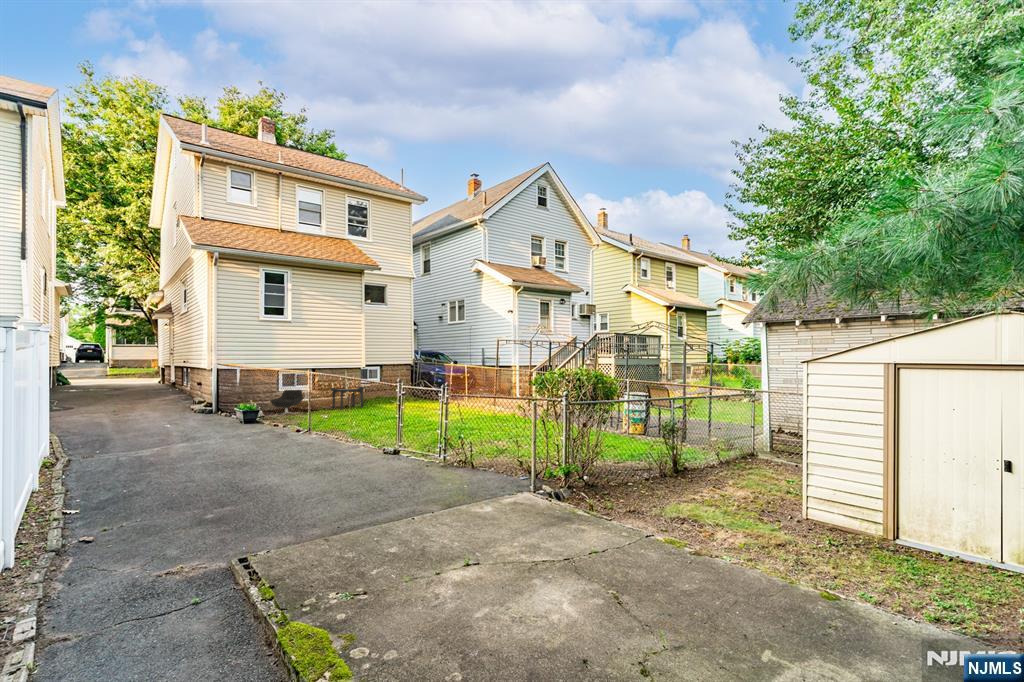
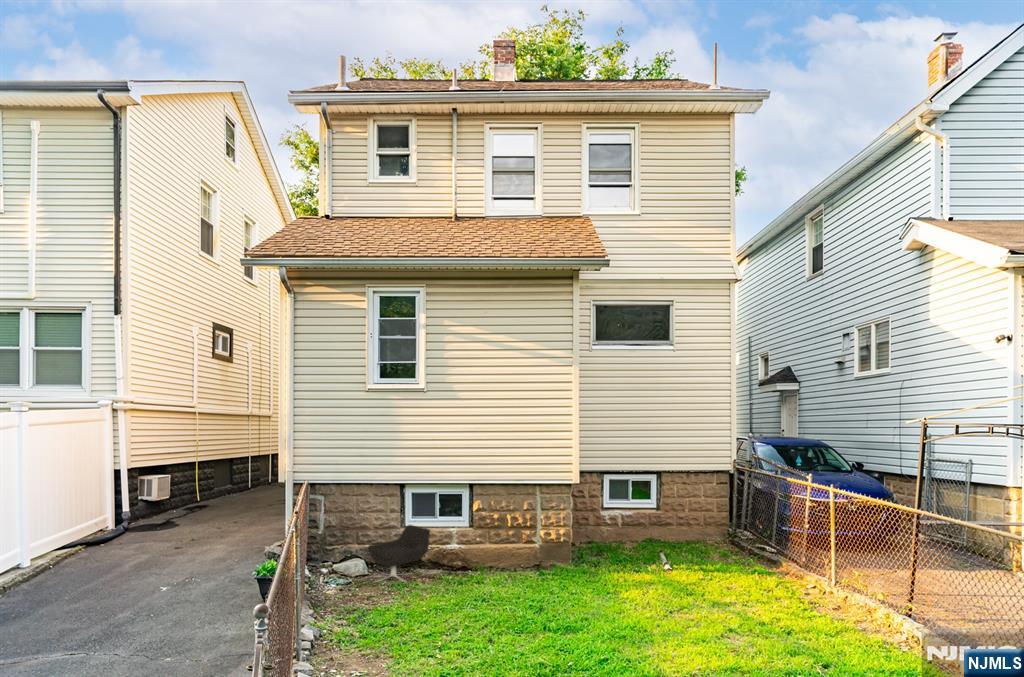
round table: present [331,387,365,410] -> none [485,526,560,585]

